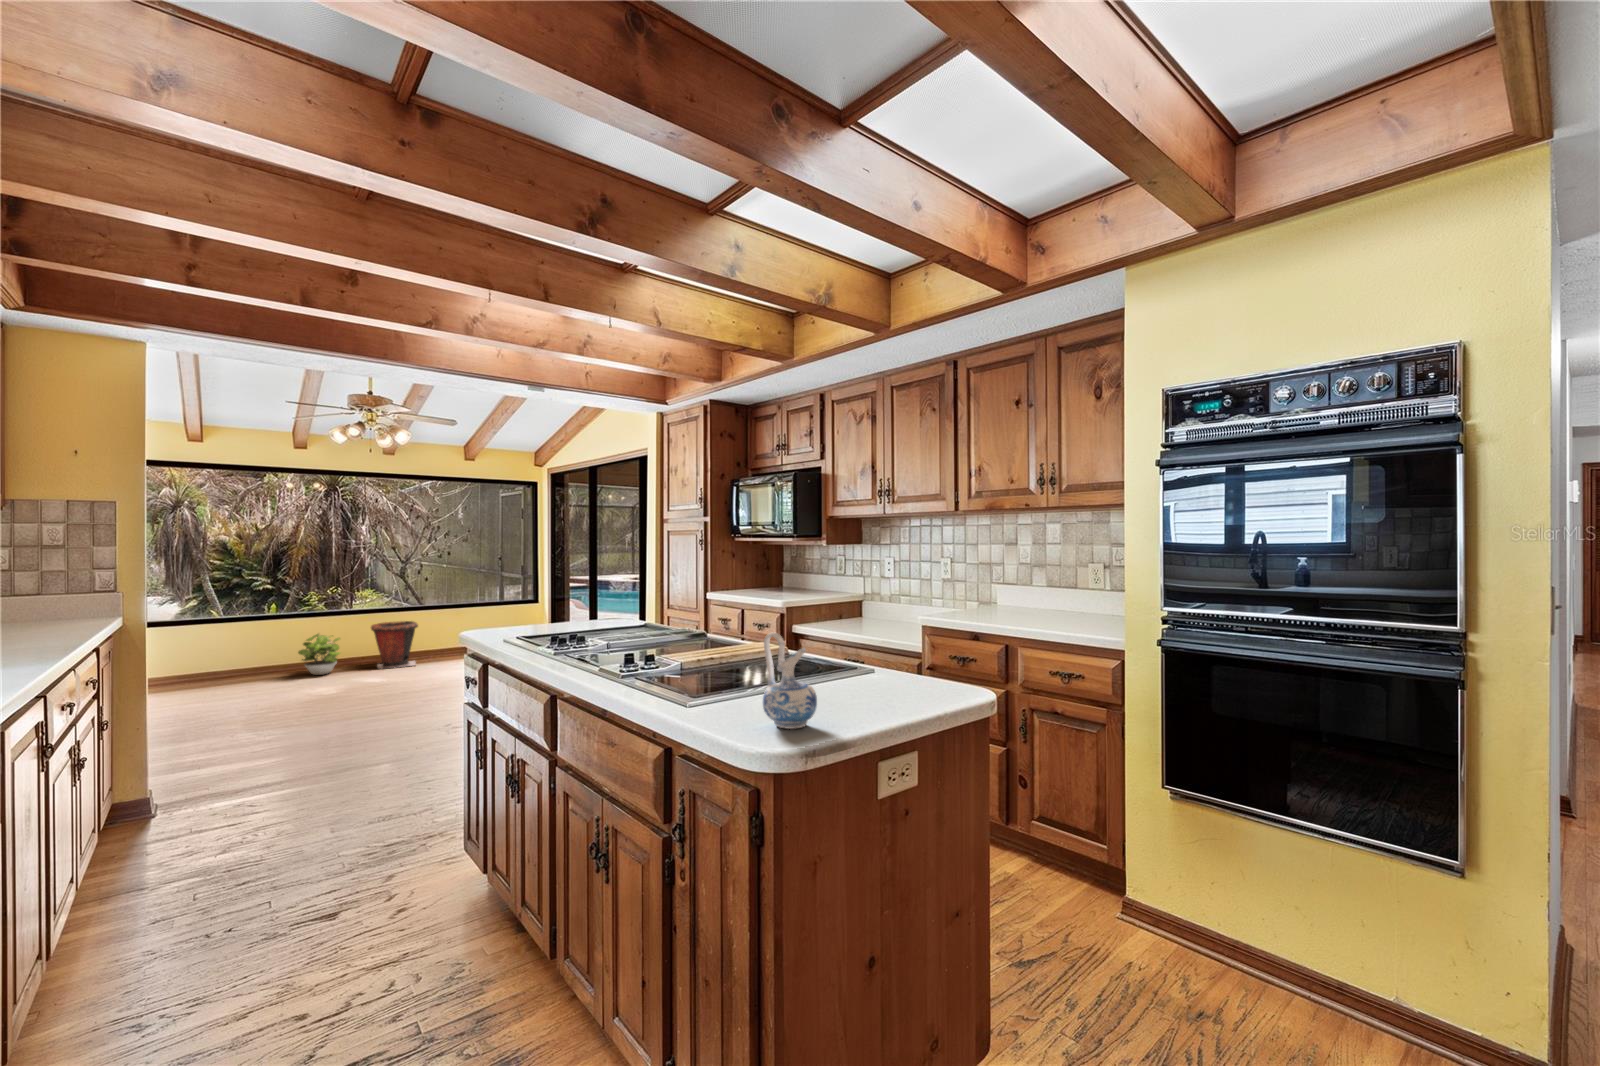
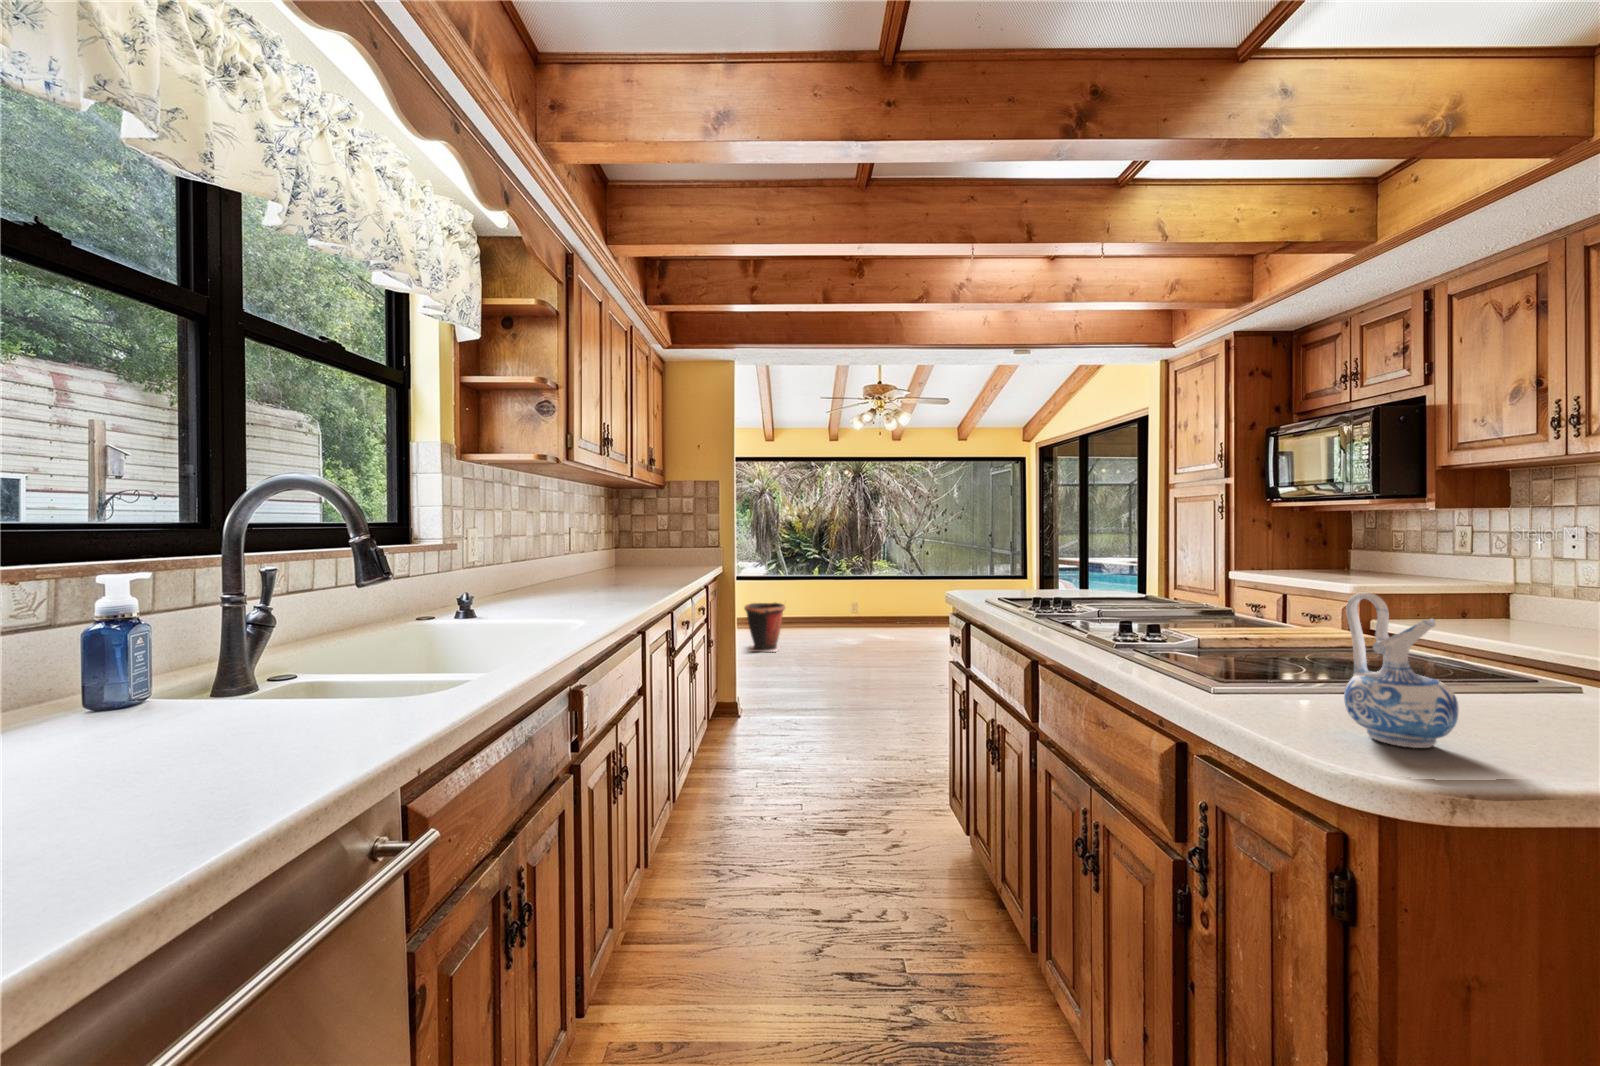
waste bin: present [371,621,418,669] -> present [745,603,785,652]
potted plant: present [298,634,340,675] -> none [833,594,863,630]

